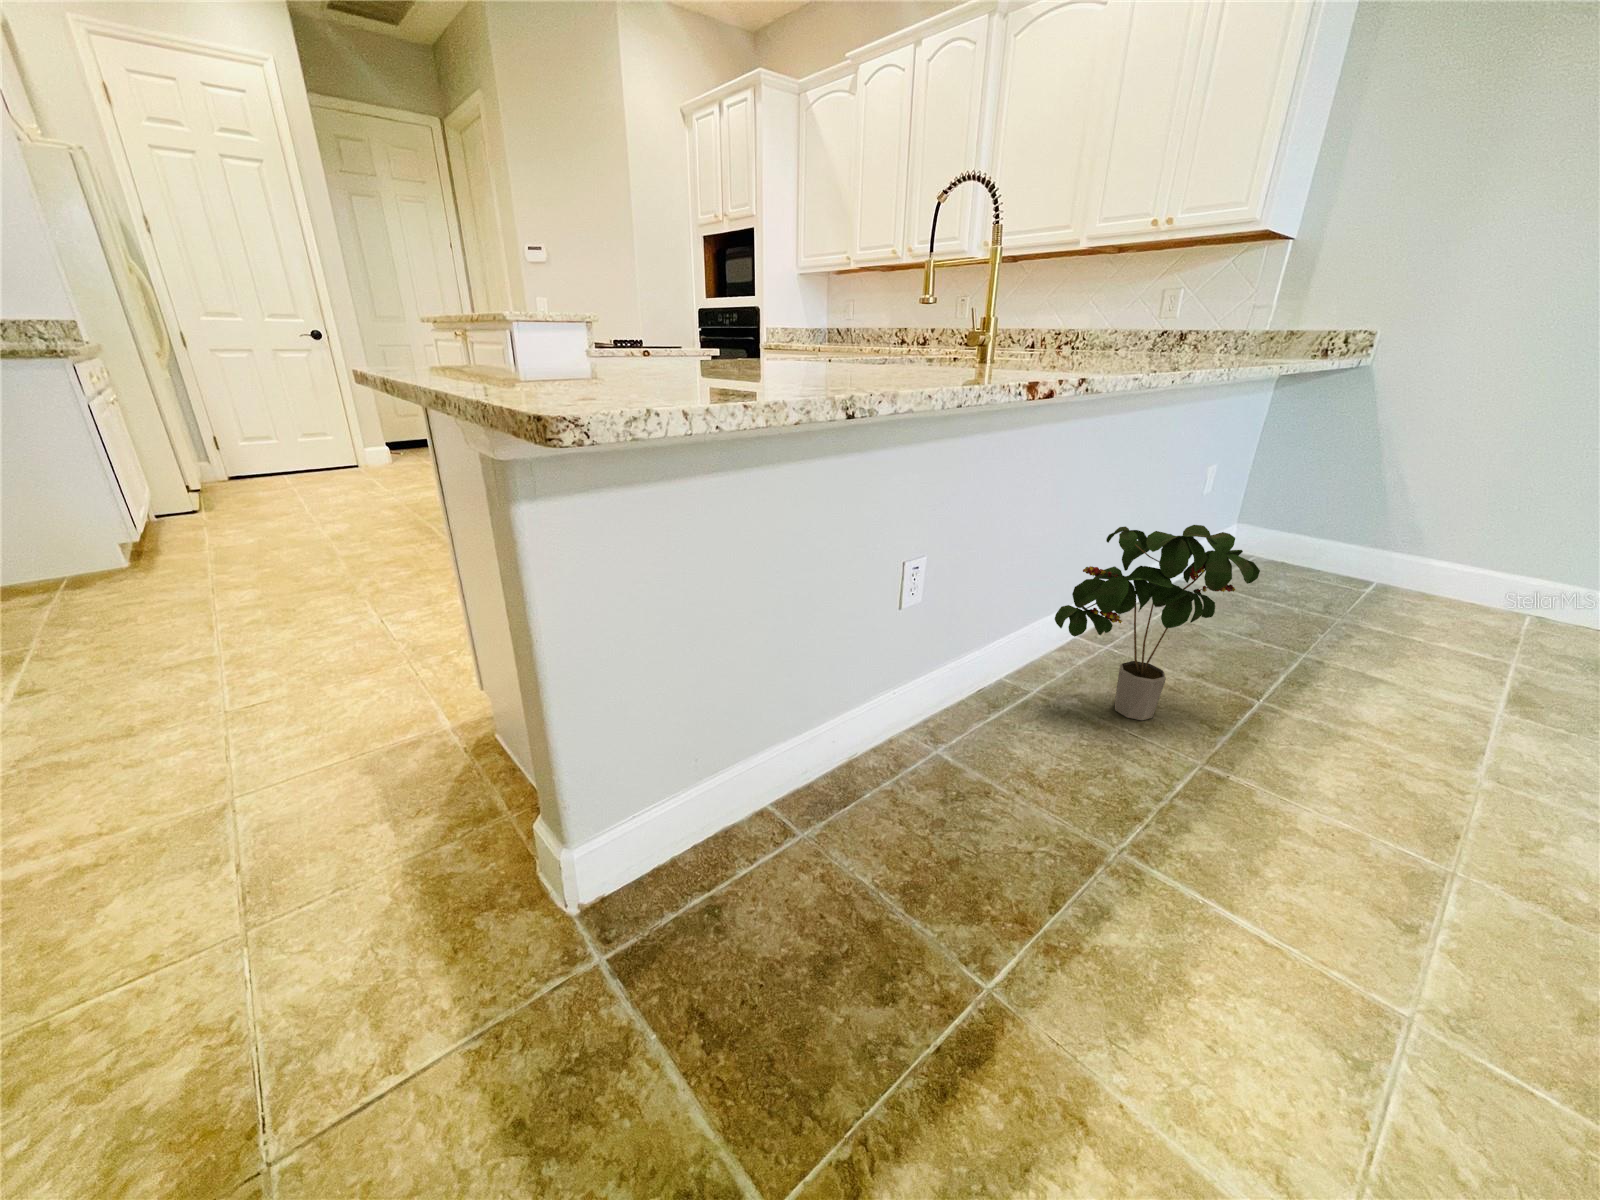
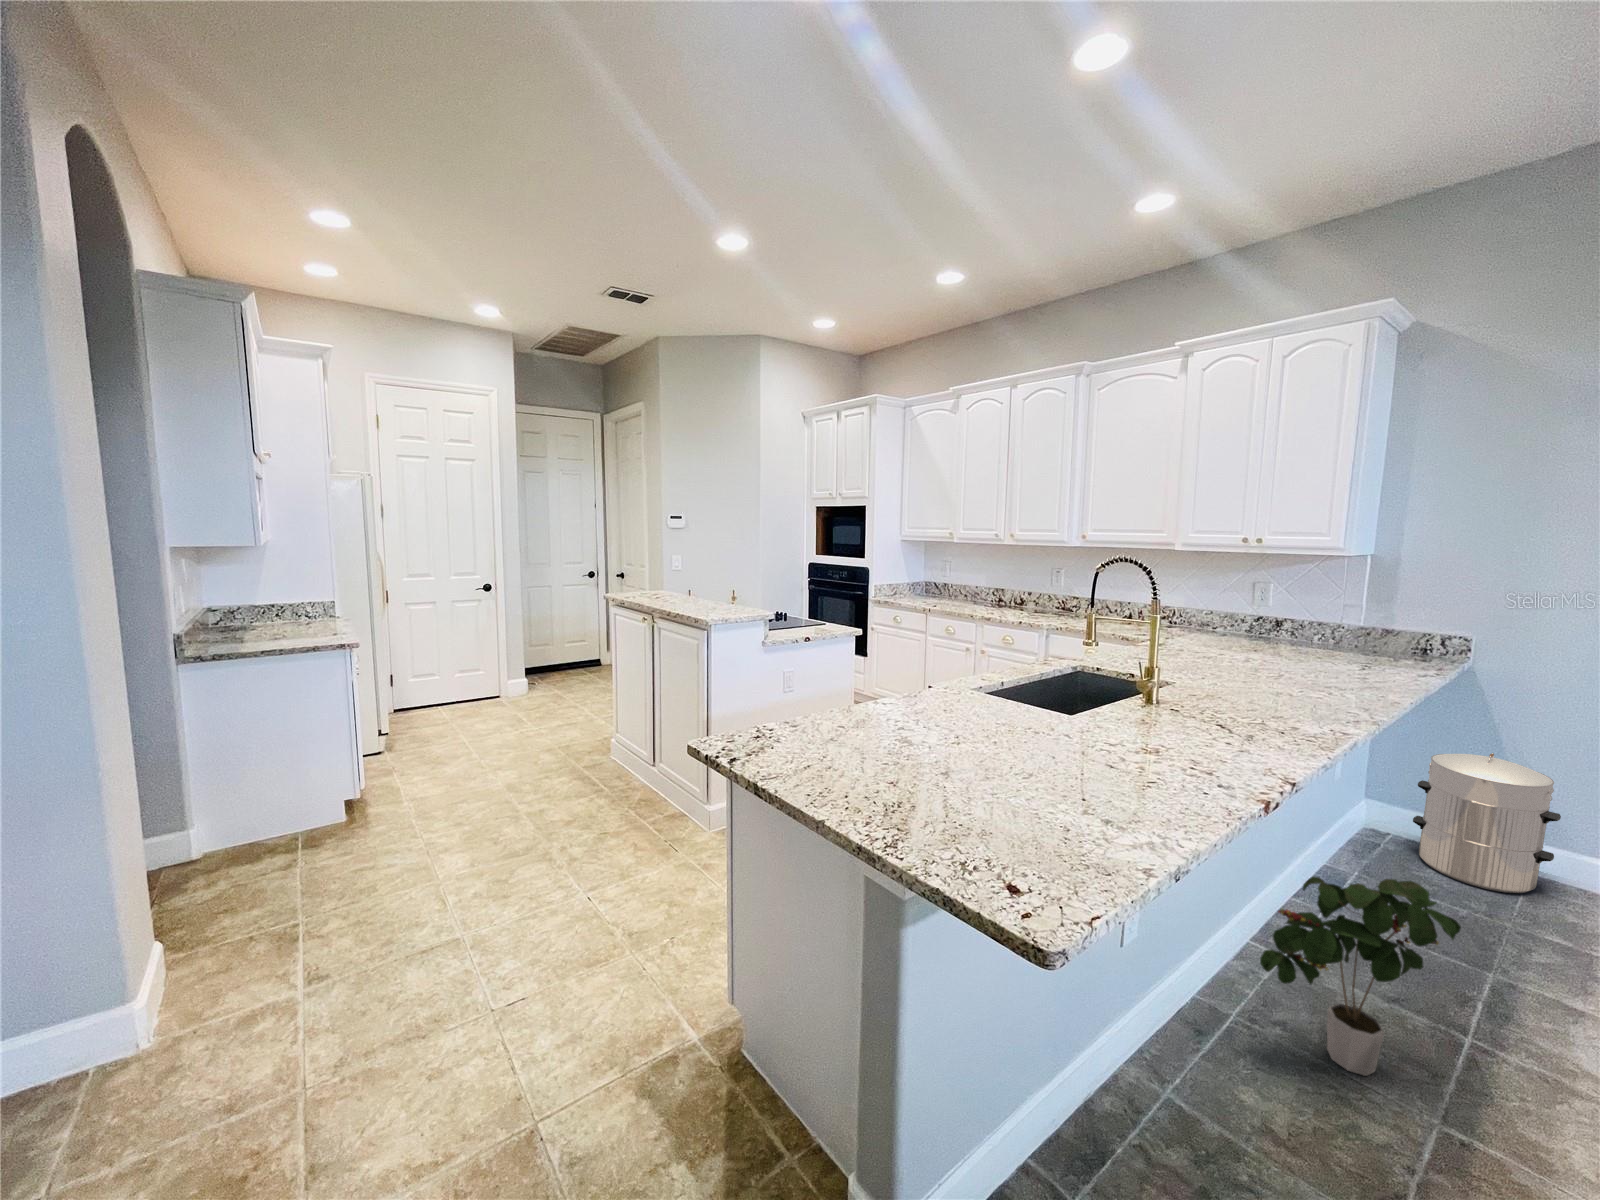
waste bin: none [1276,460,1418,598] -> present [1413,753,1561,893]

